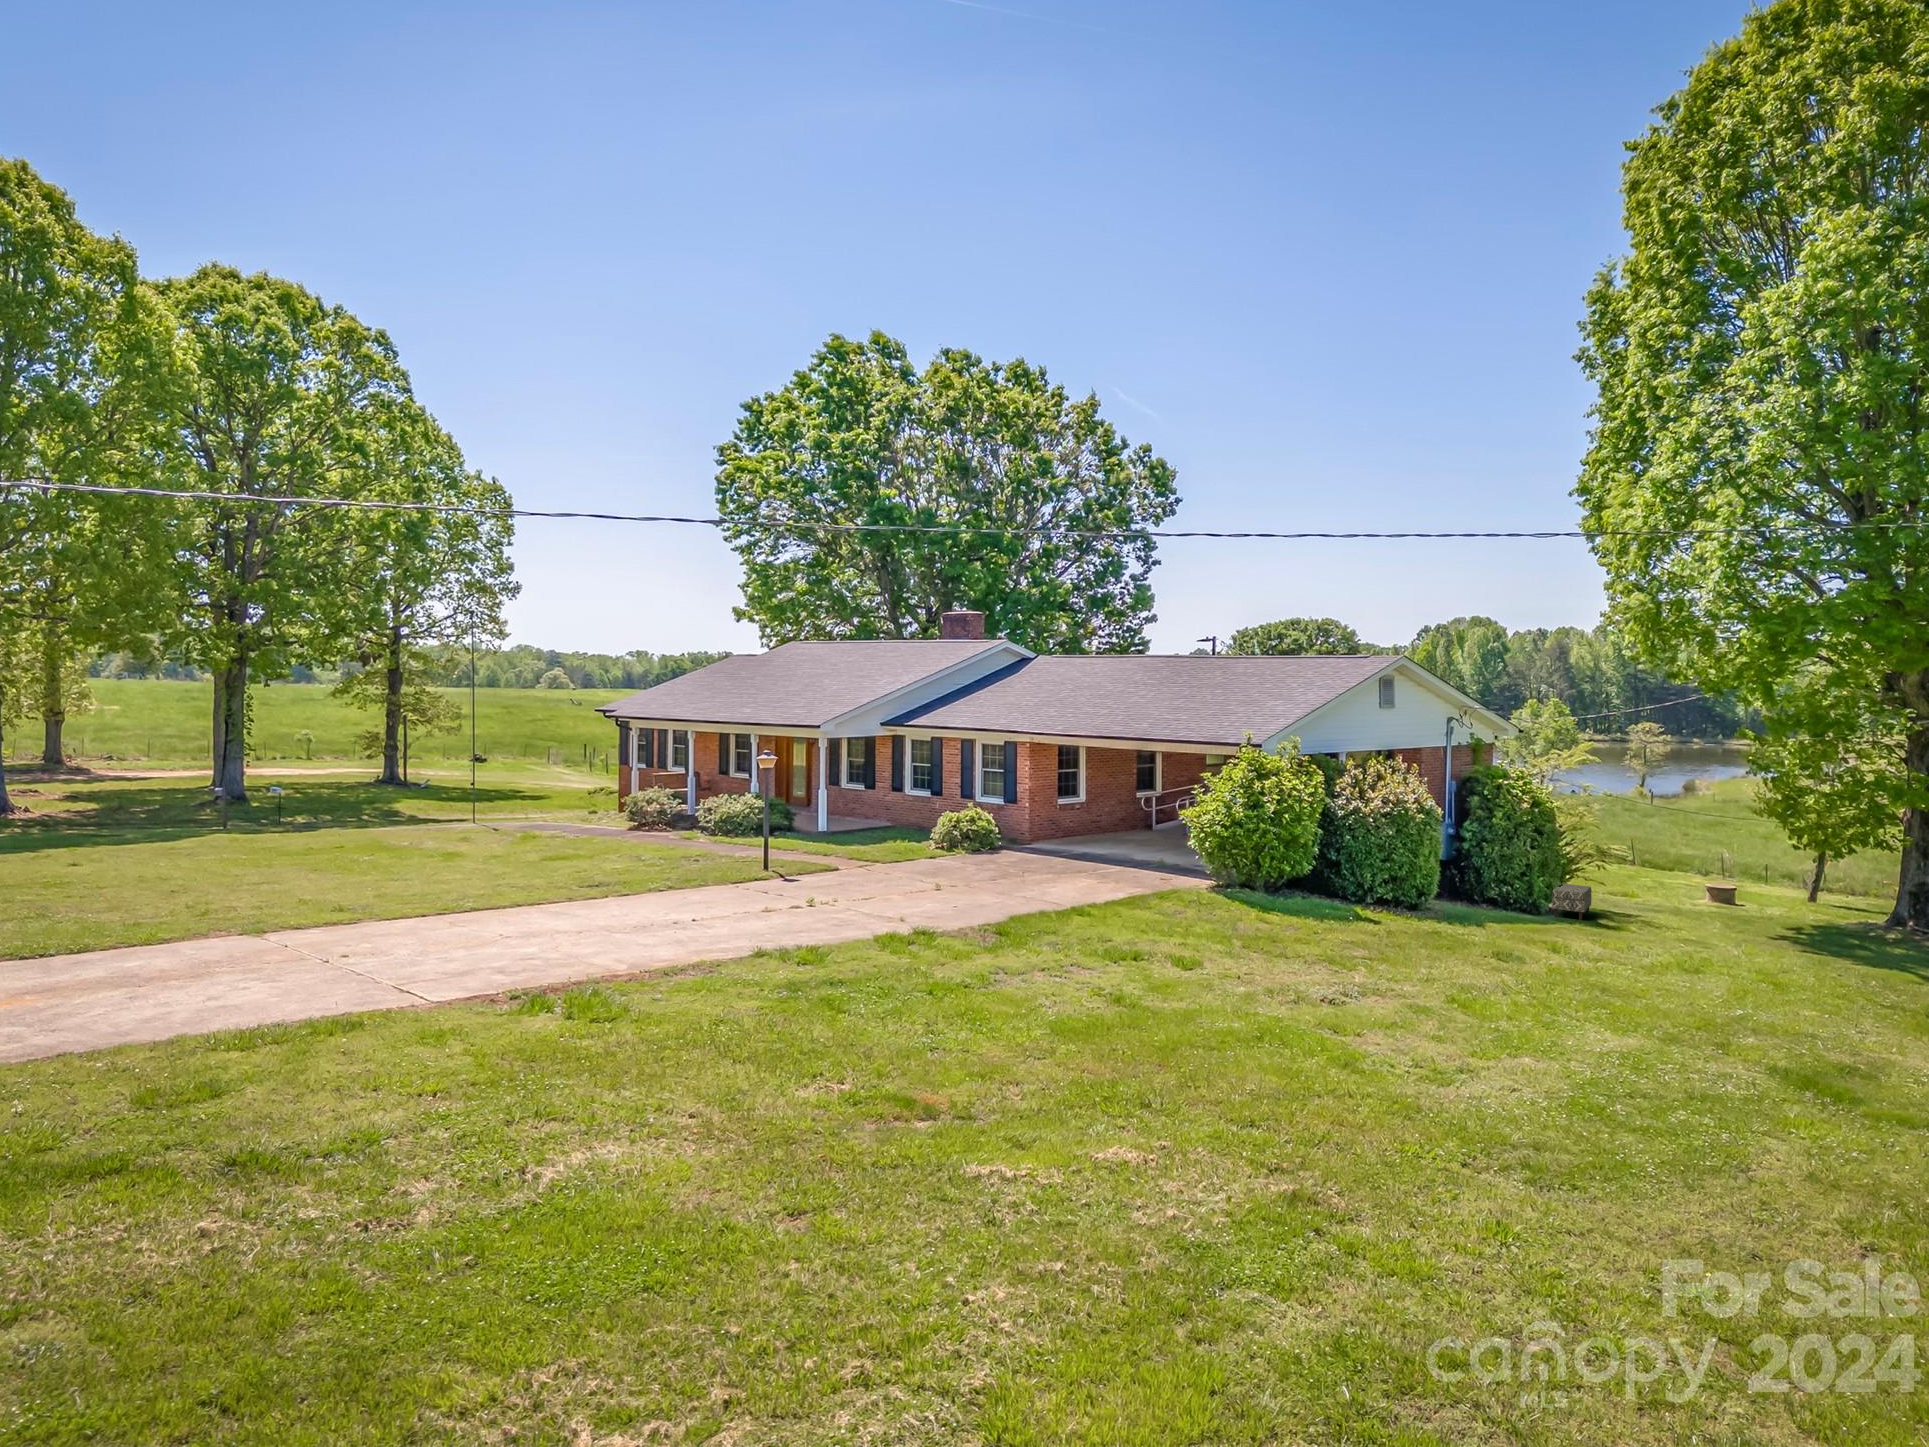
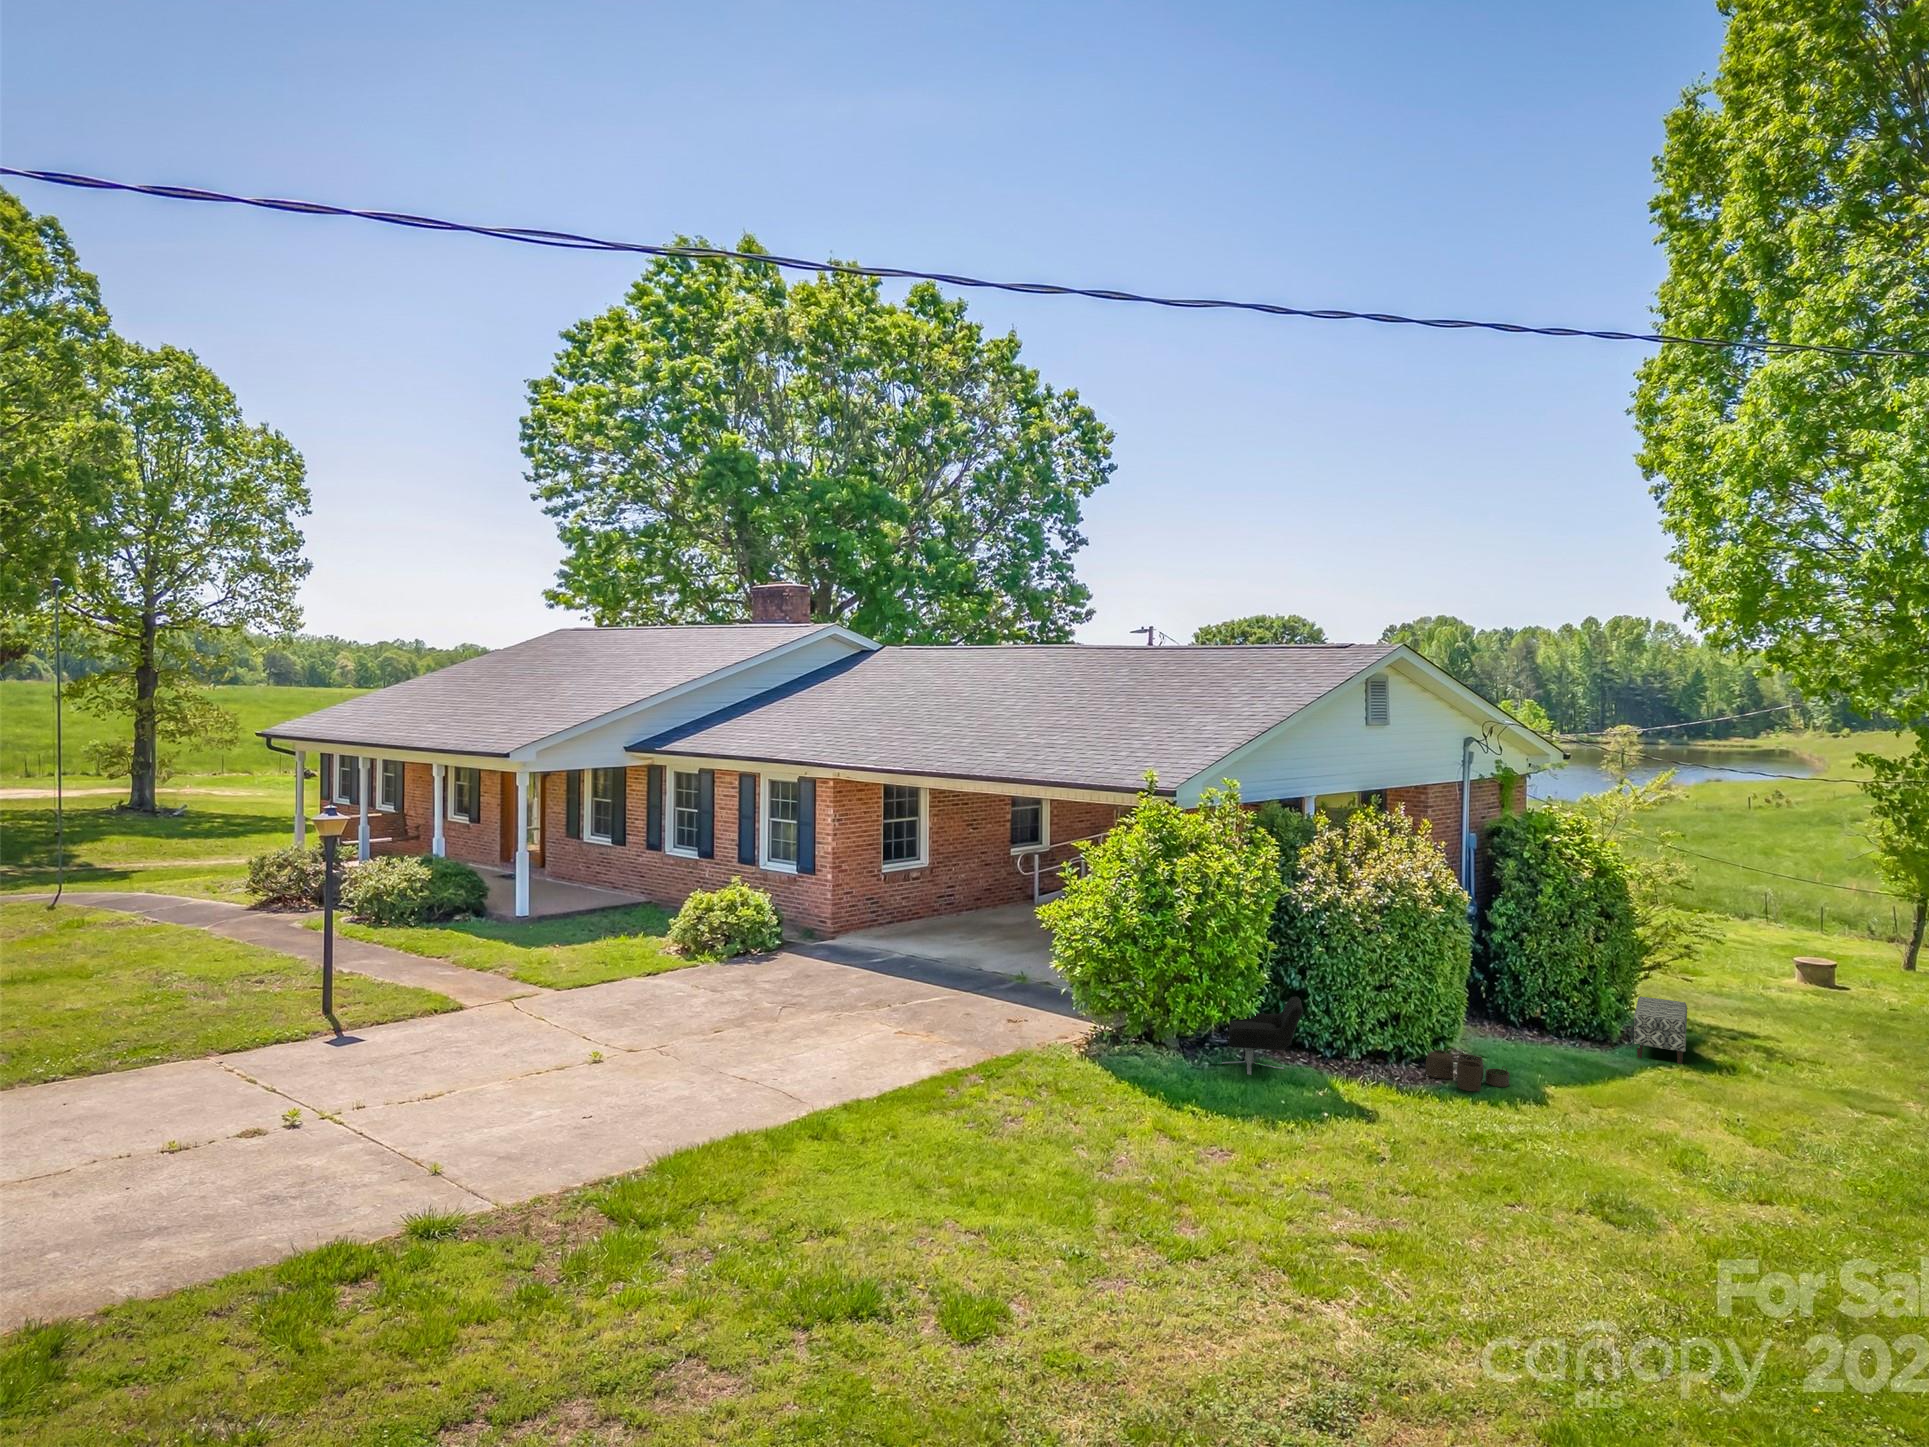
lounge chair: none [1286,864,1338,905] -> present [1222,996,1303,1075]
woven basket: none [1411,894,1460,915] -> present [1425,1050,1509,1091]

